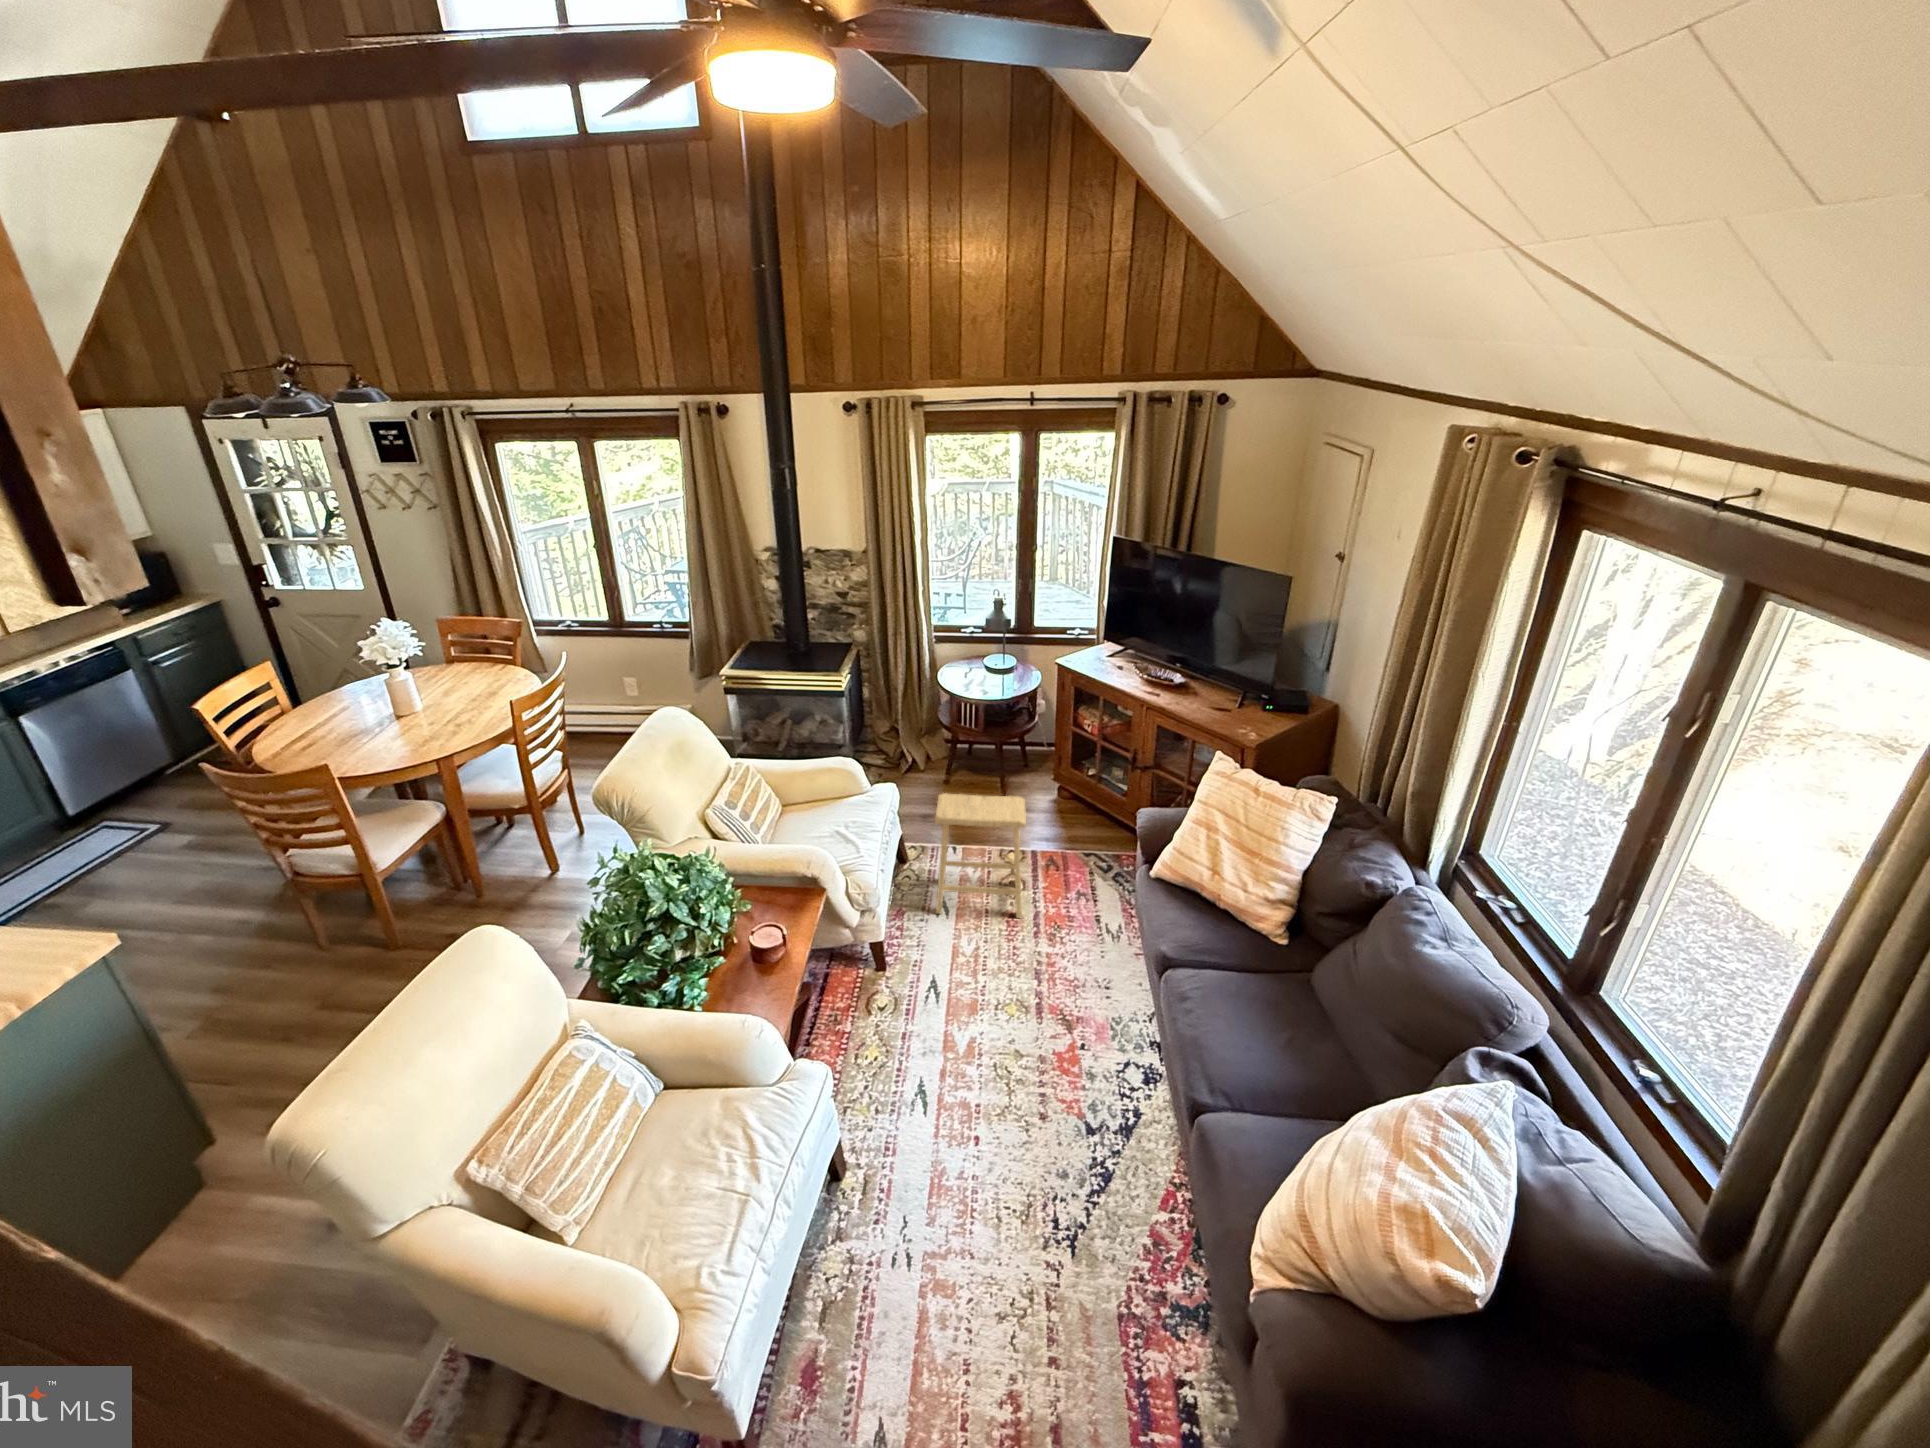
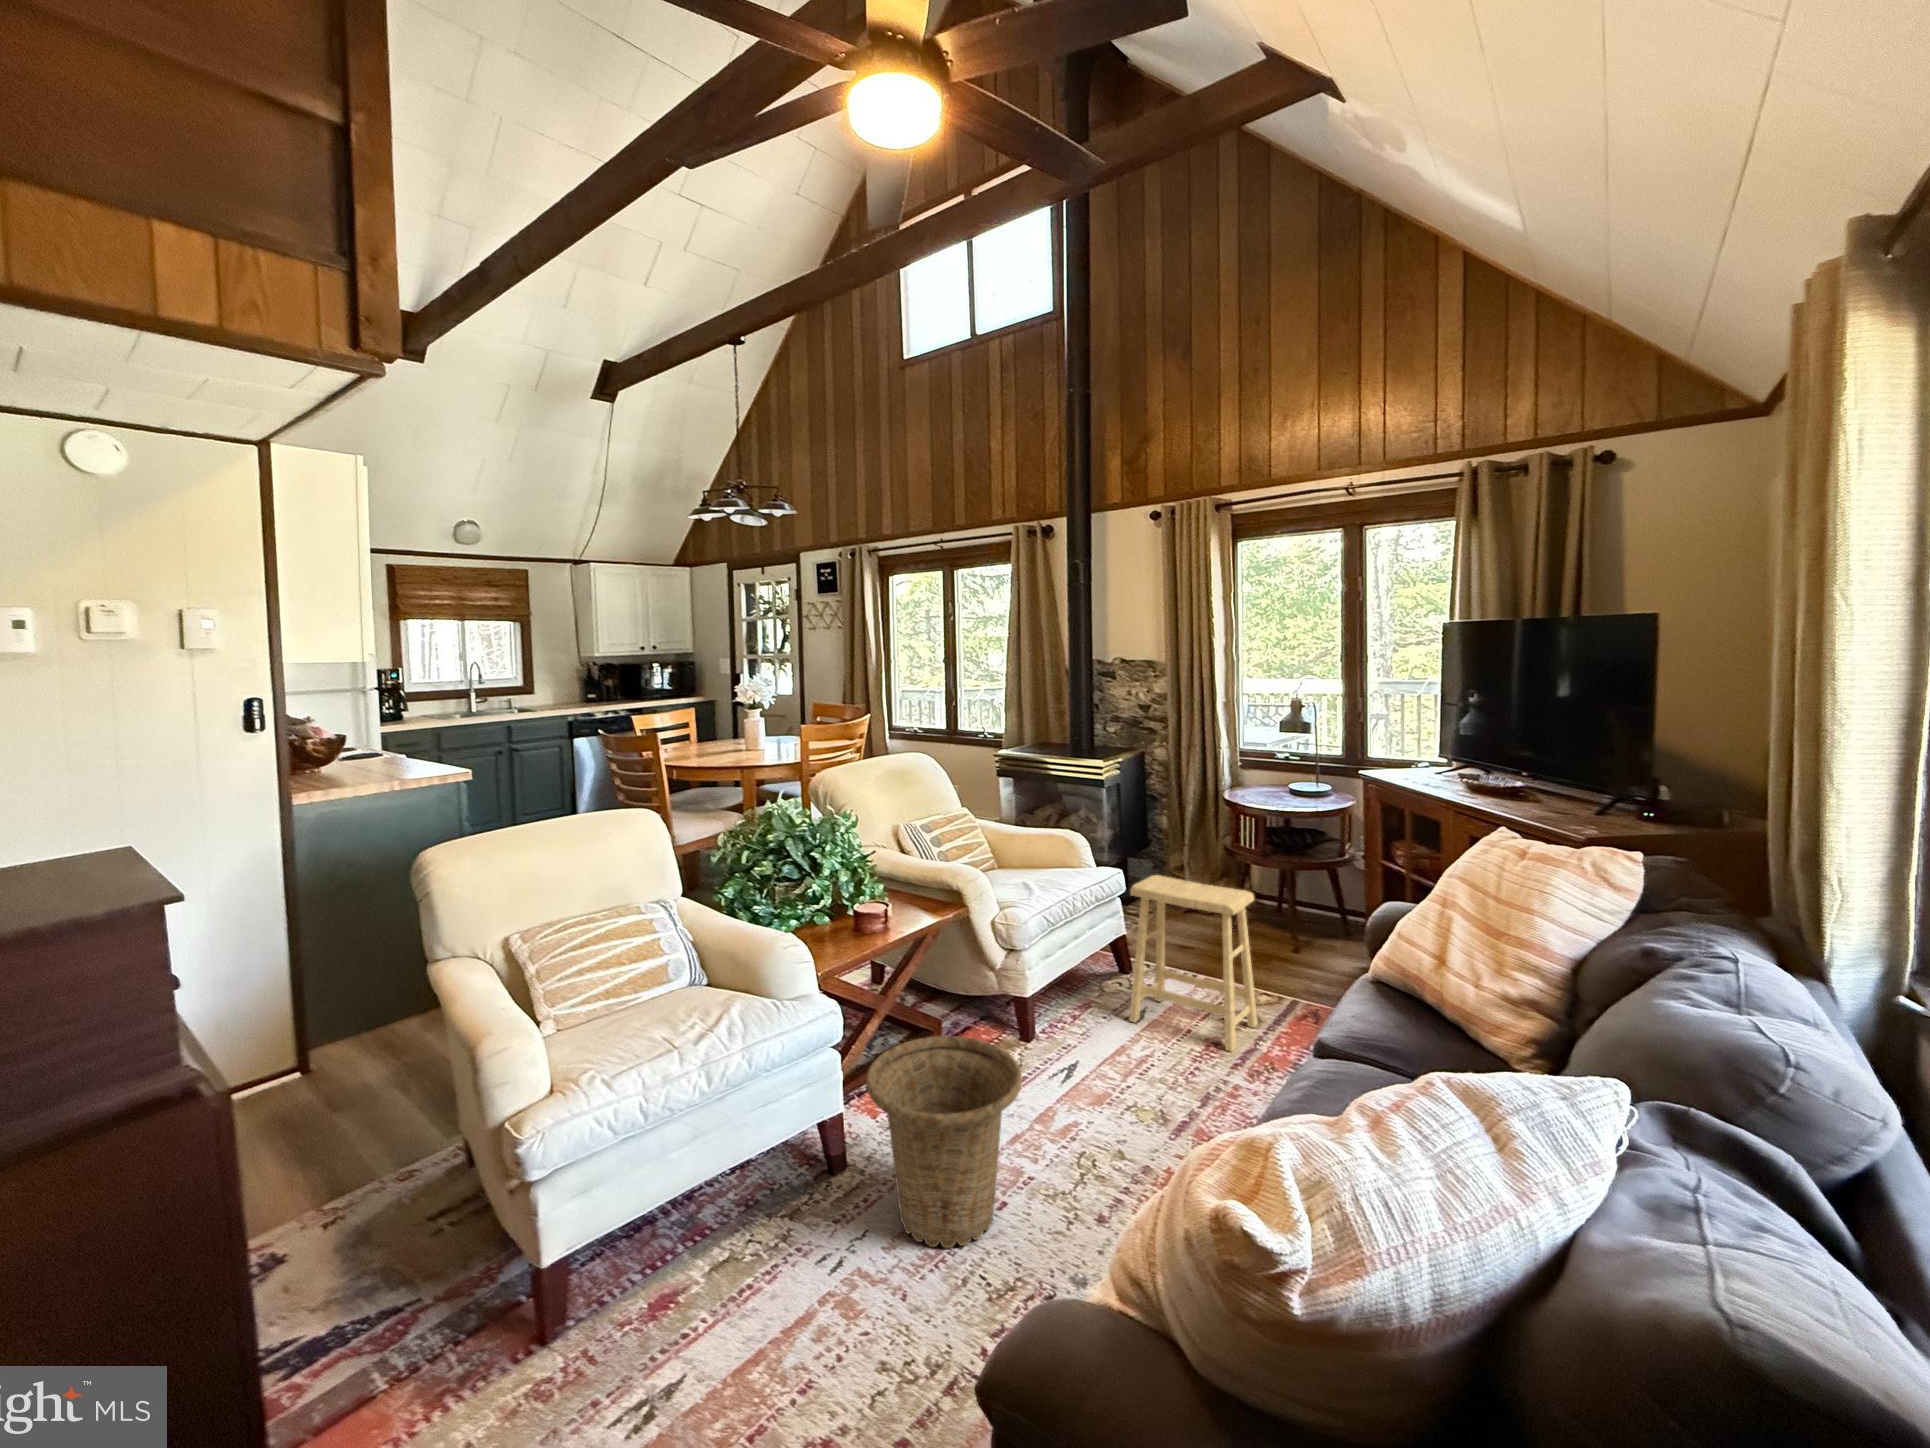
basket: none [884,1039,1012,1205] -> present [866,1036,1022,1248]

